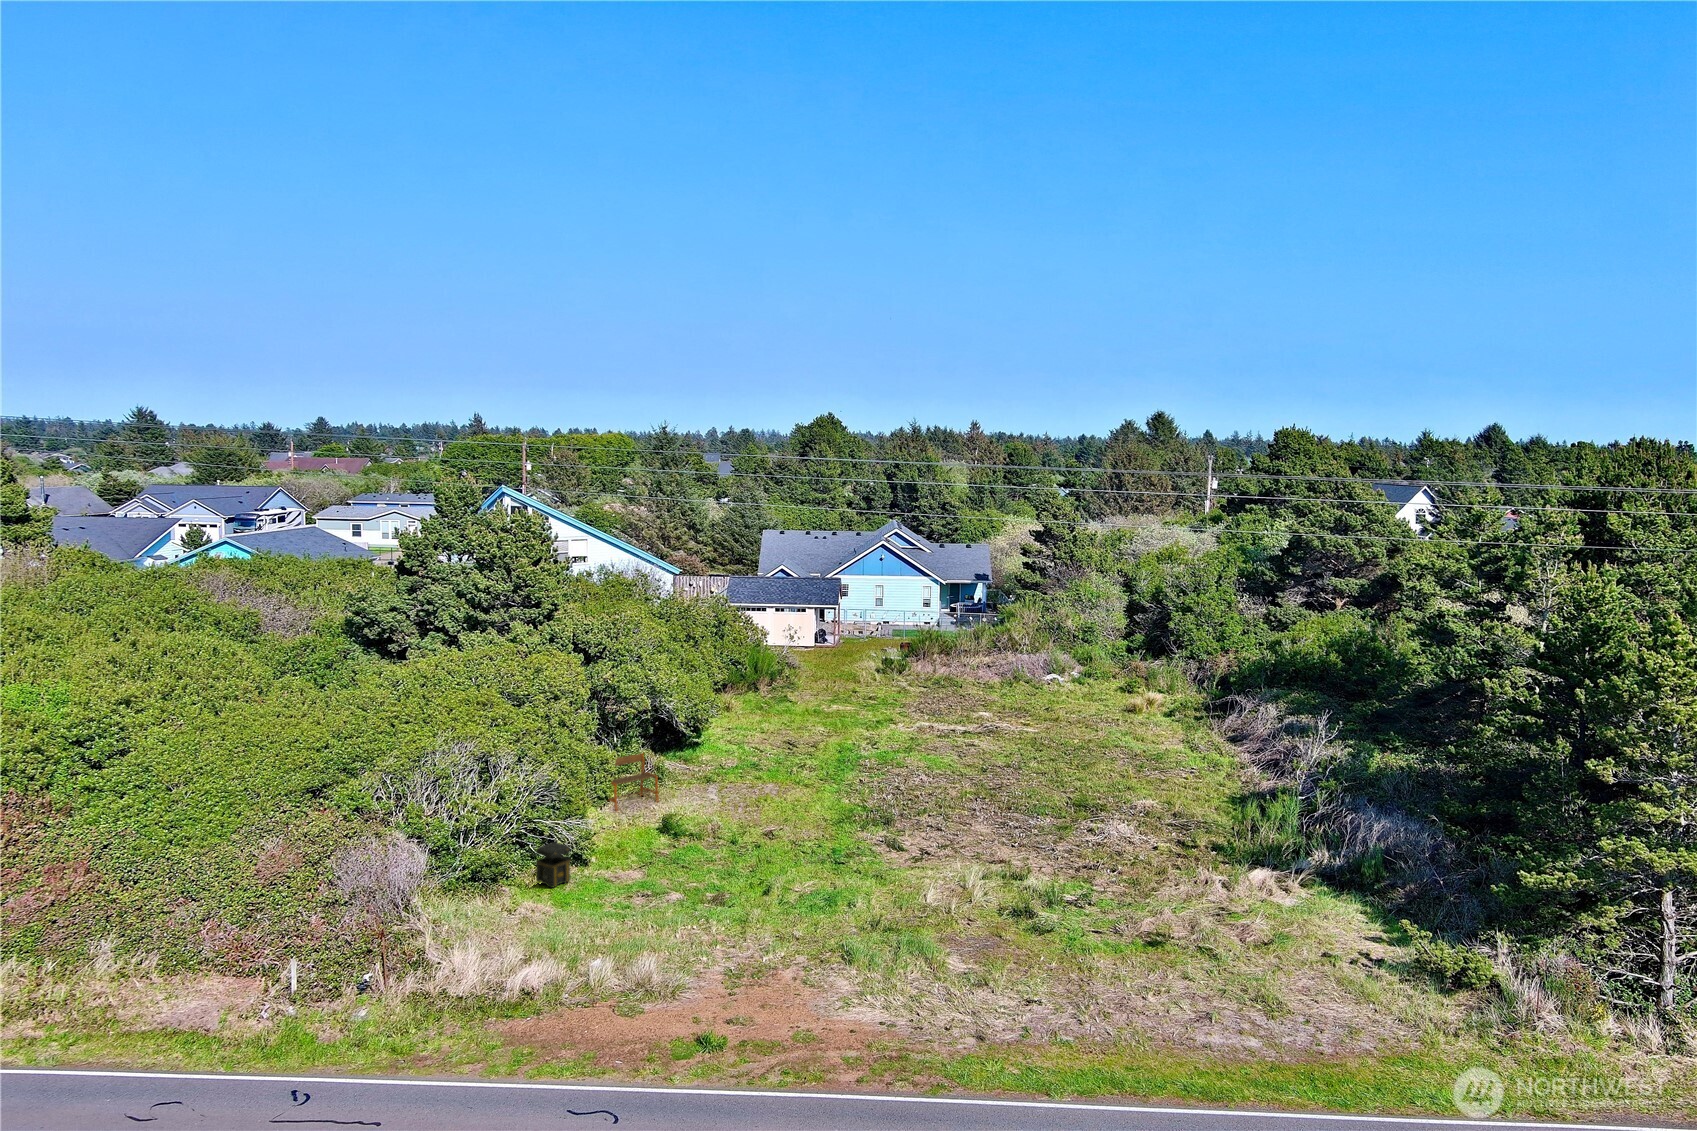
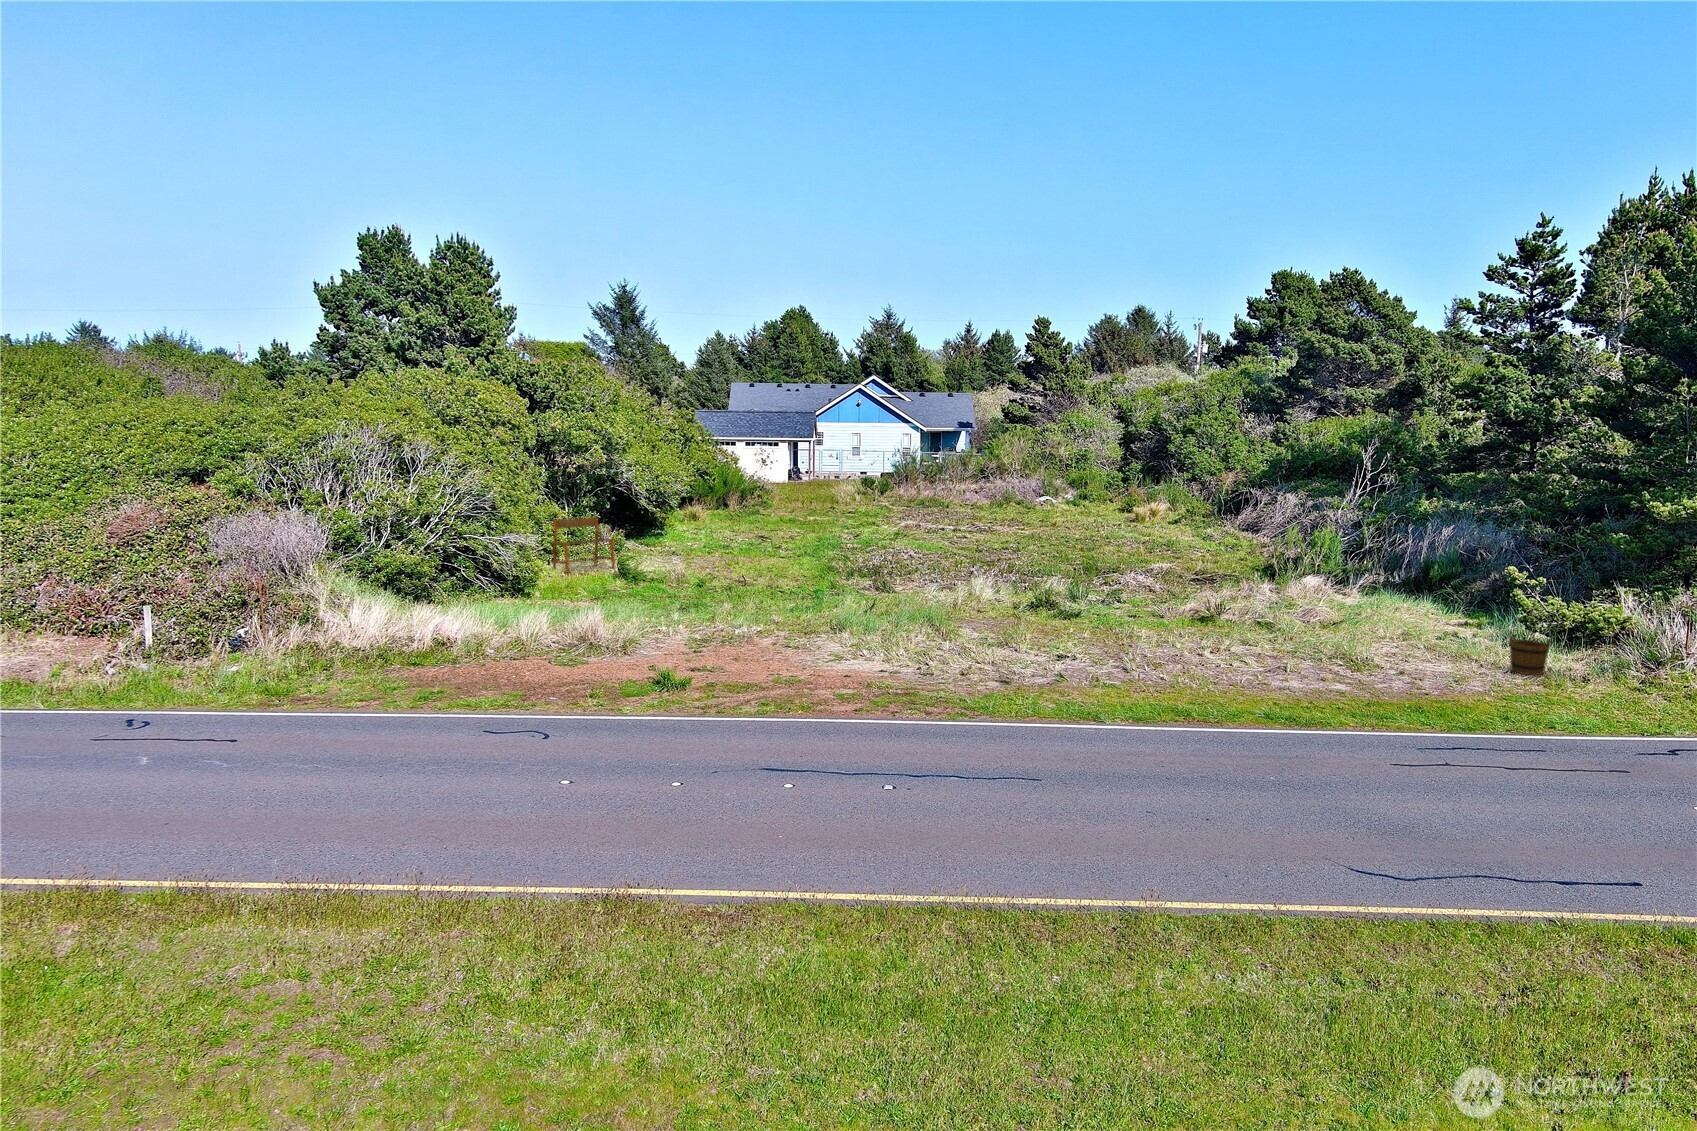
toolbox: present [536,842,571,888] -> none [475,567,515,612]
bucket: none [1461,977,1499,1018] -> present [1509,636,1550,675]

